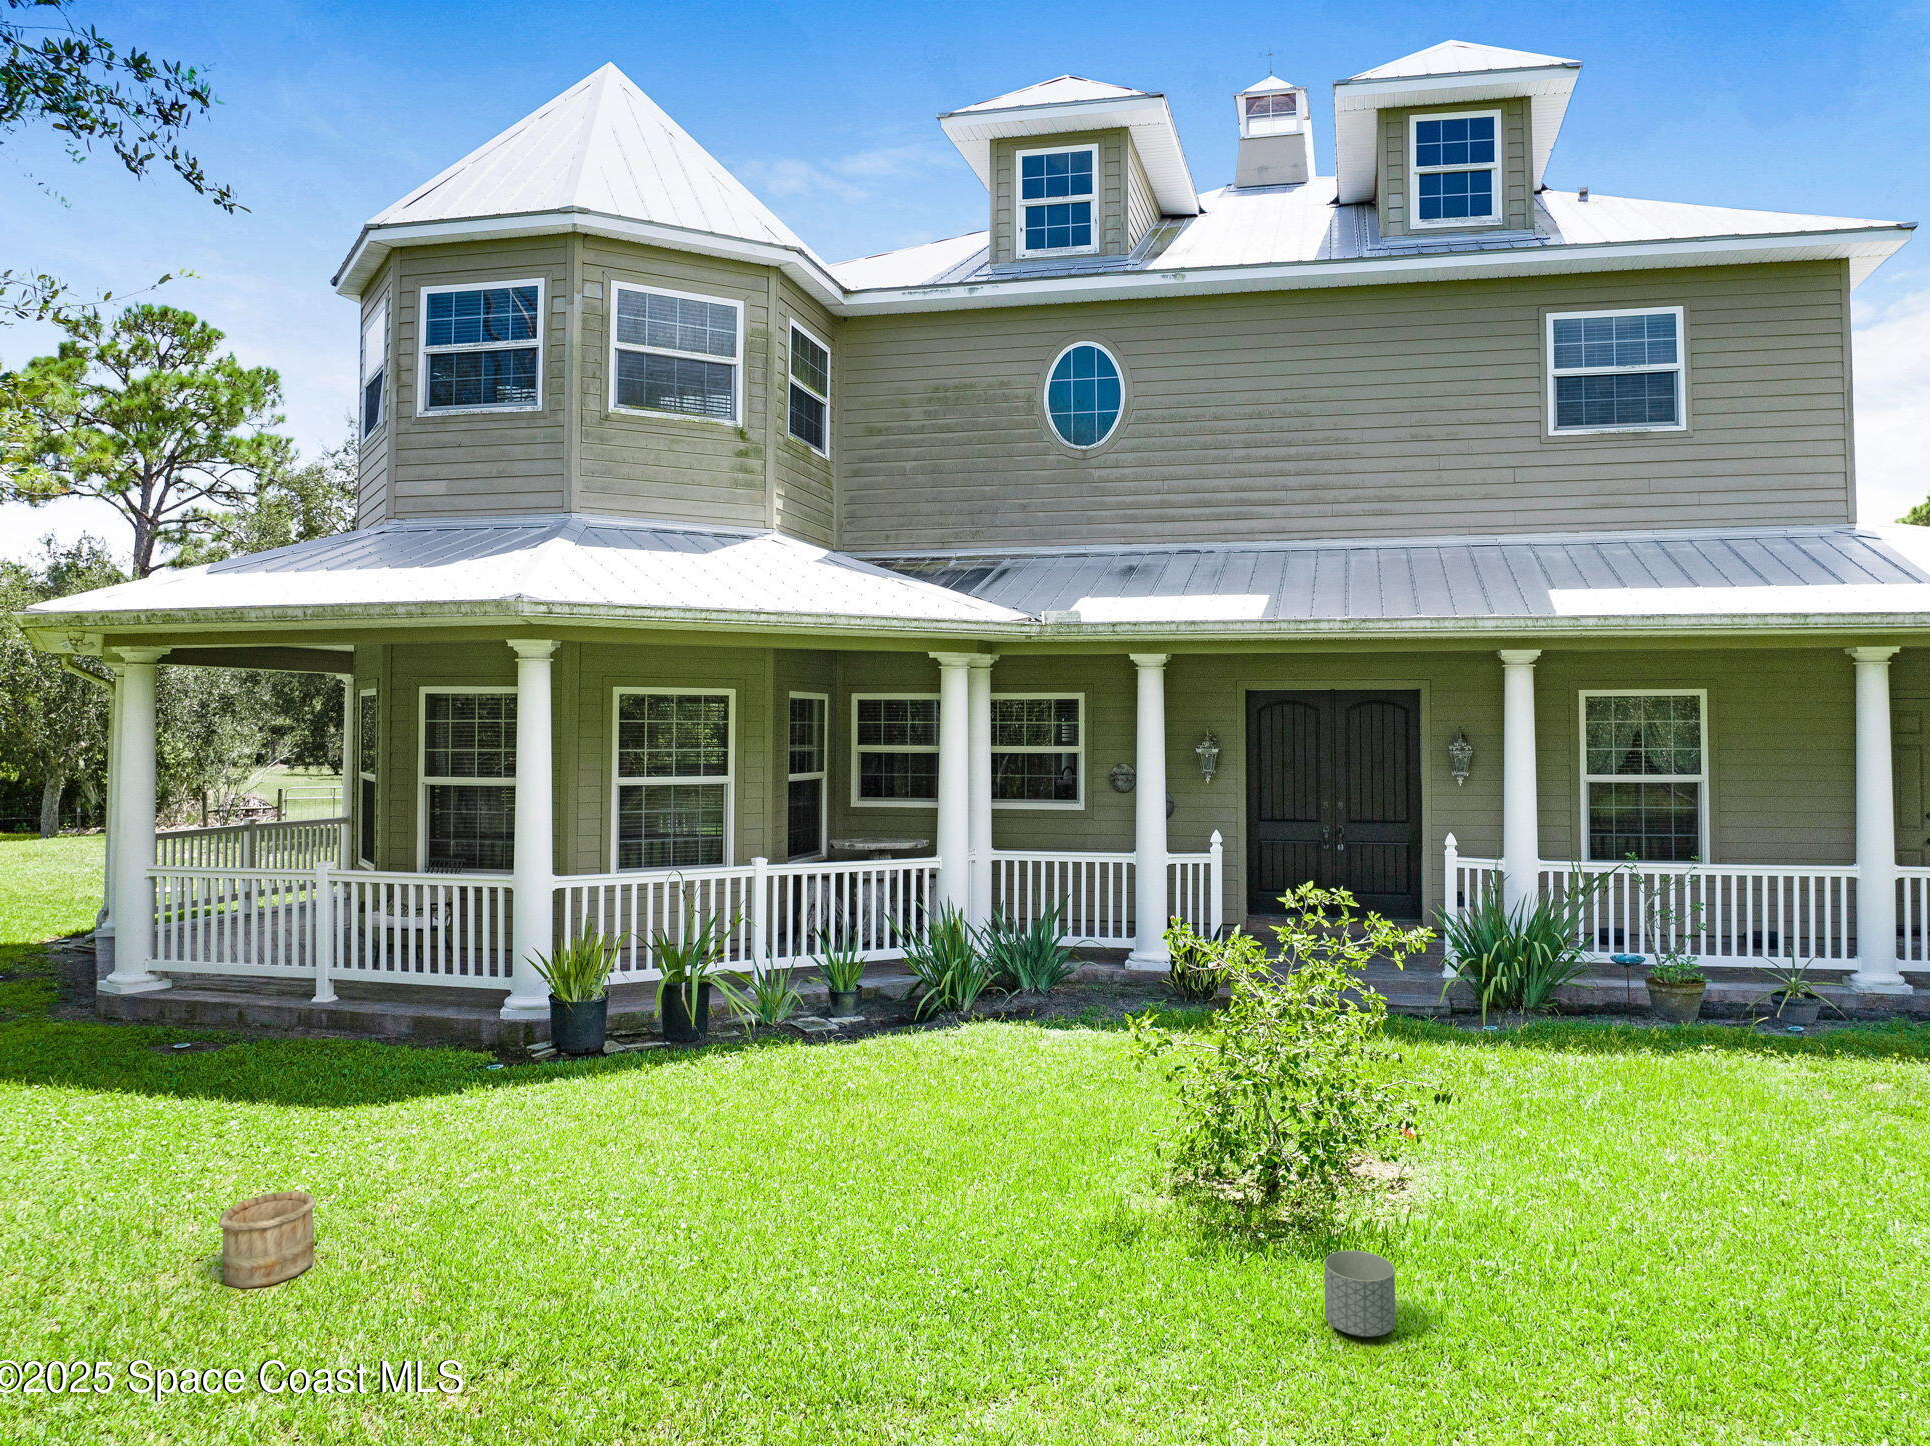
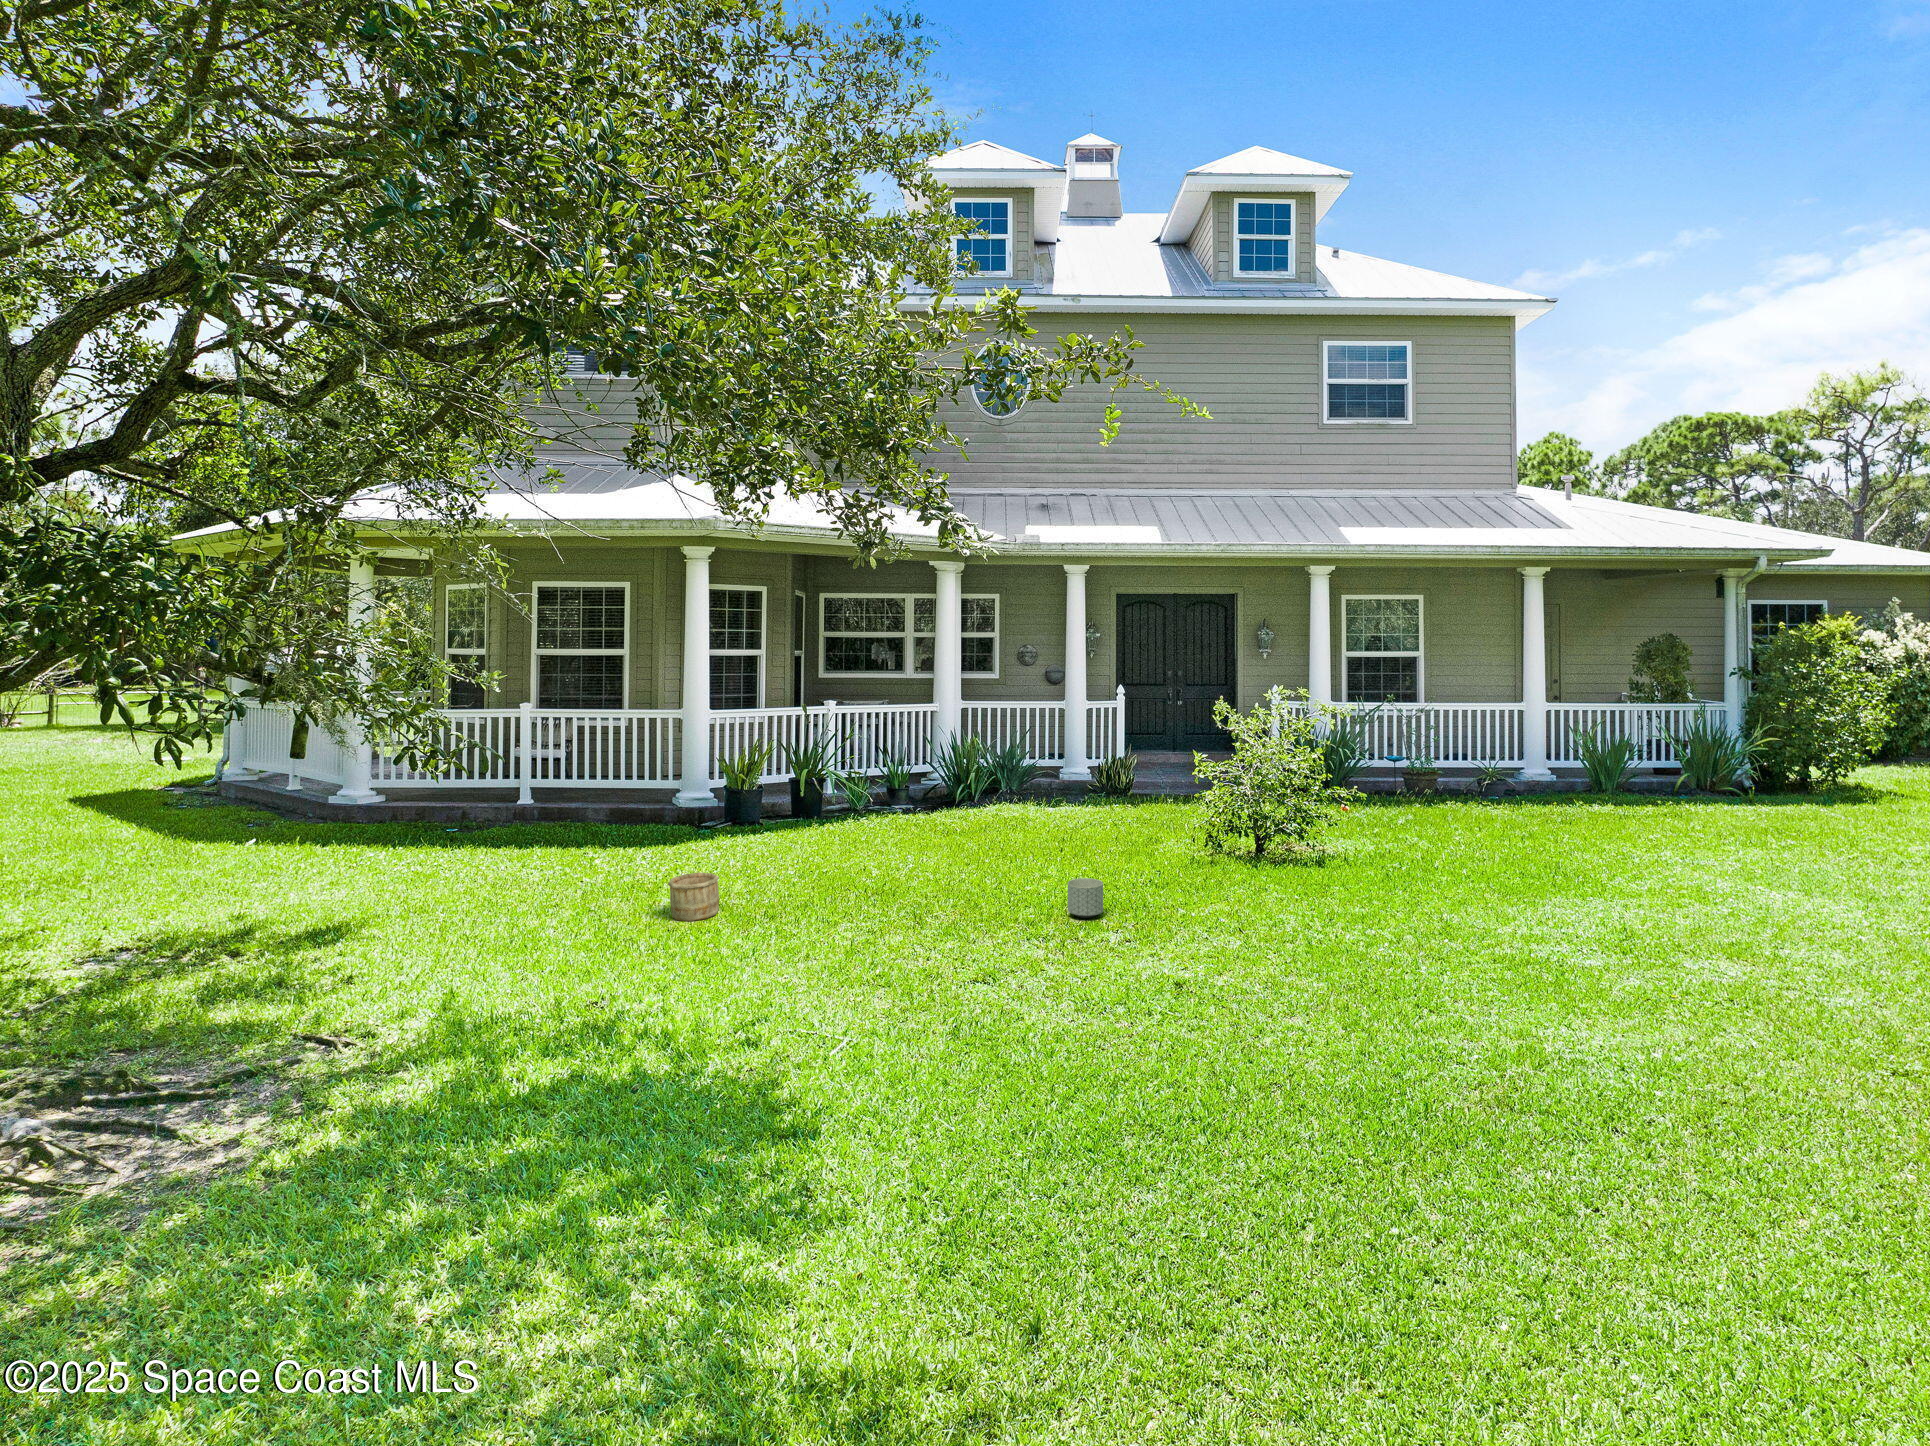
planter: present [1325,1250,1395,1337] -> present [1068,878,1103,918]

